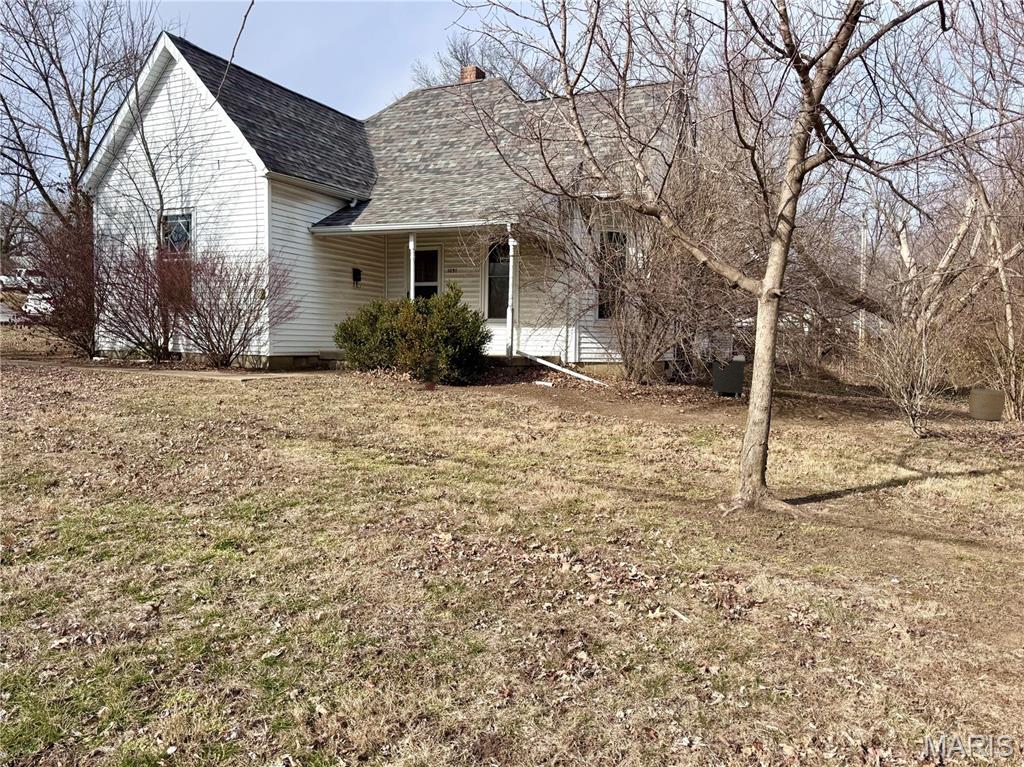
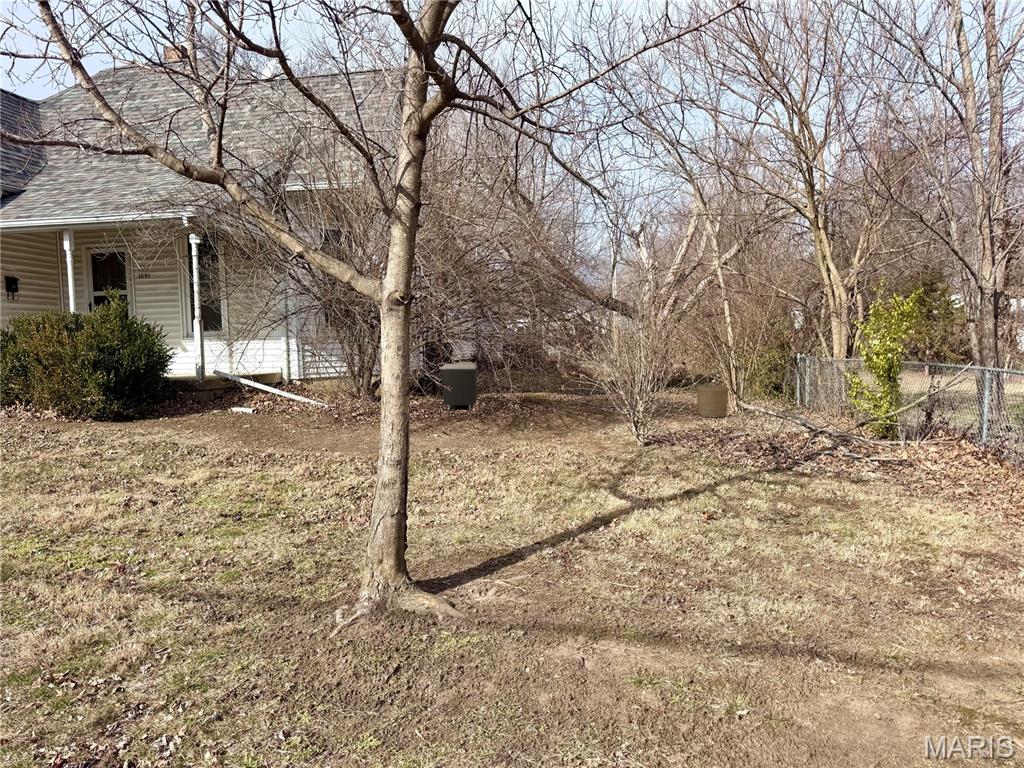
decorative plant: present [421,352,441,390] -> none [57,382,97,431]

